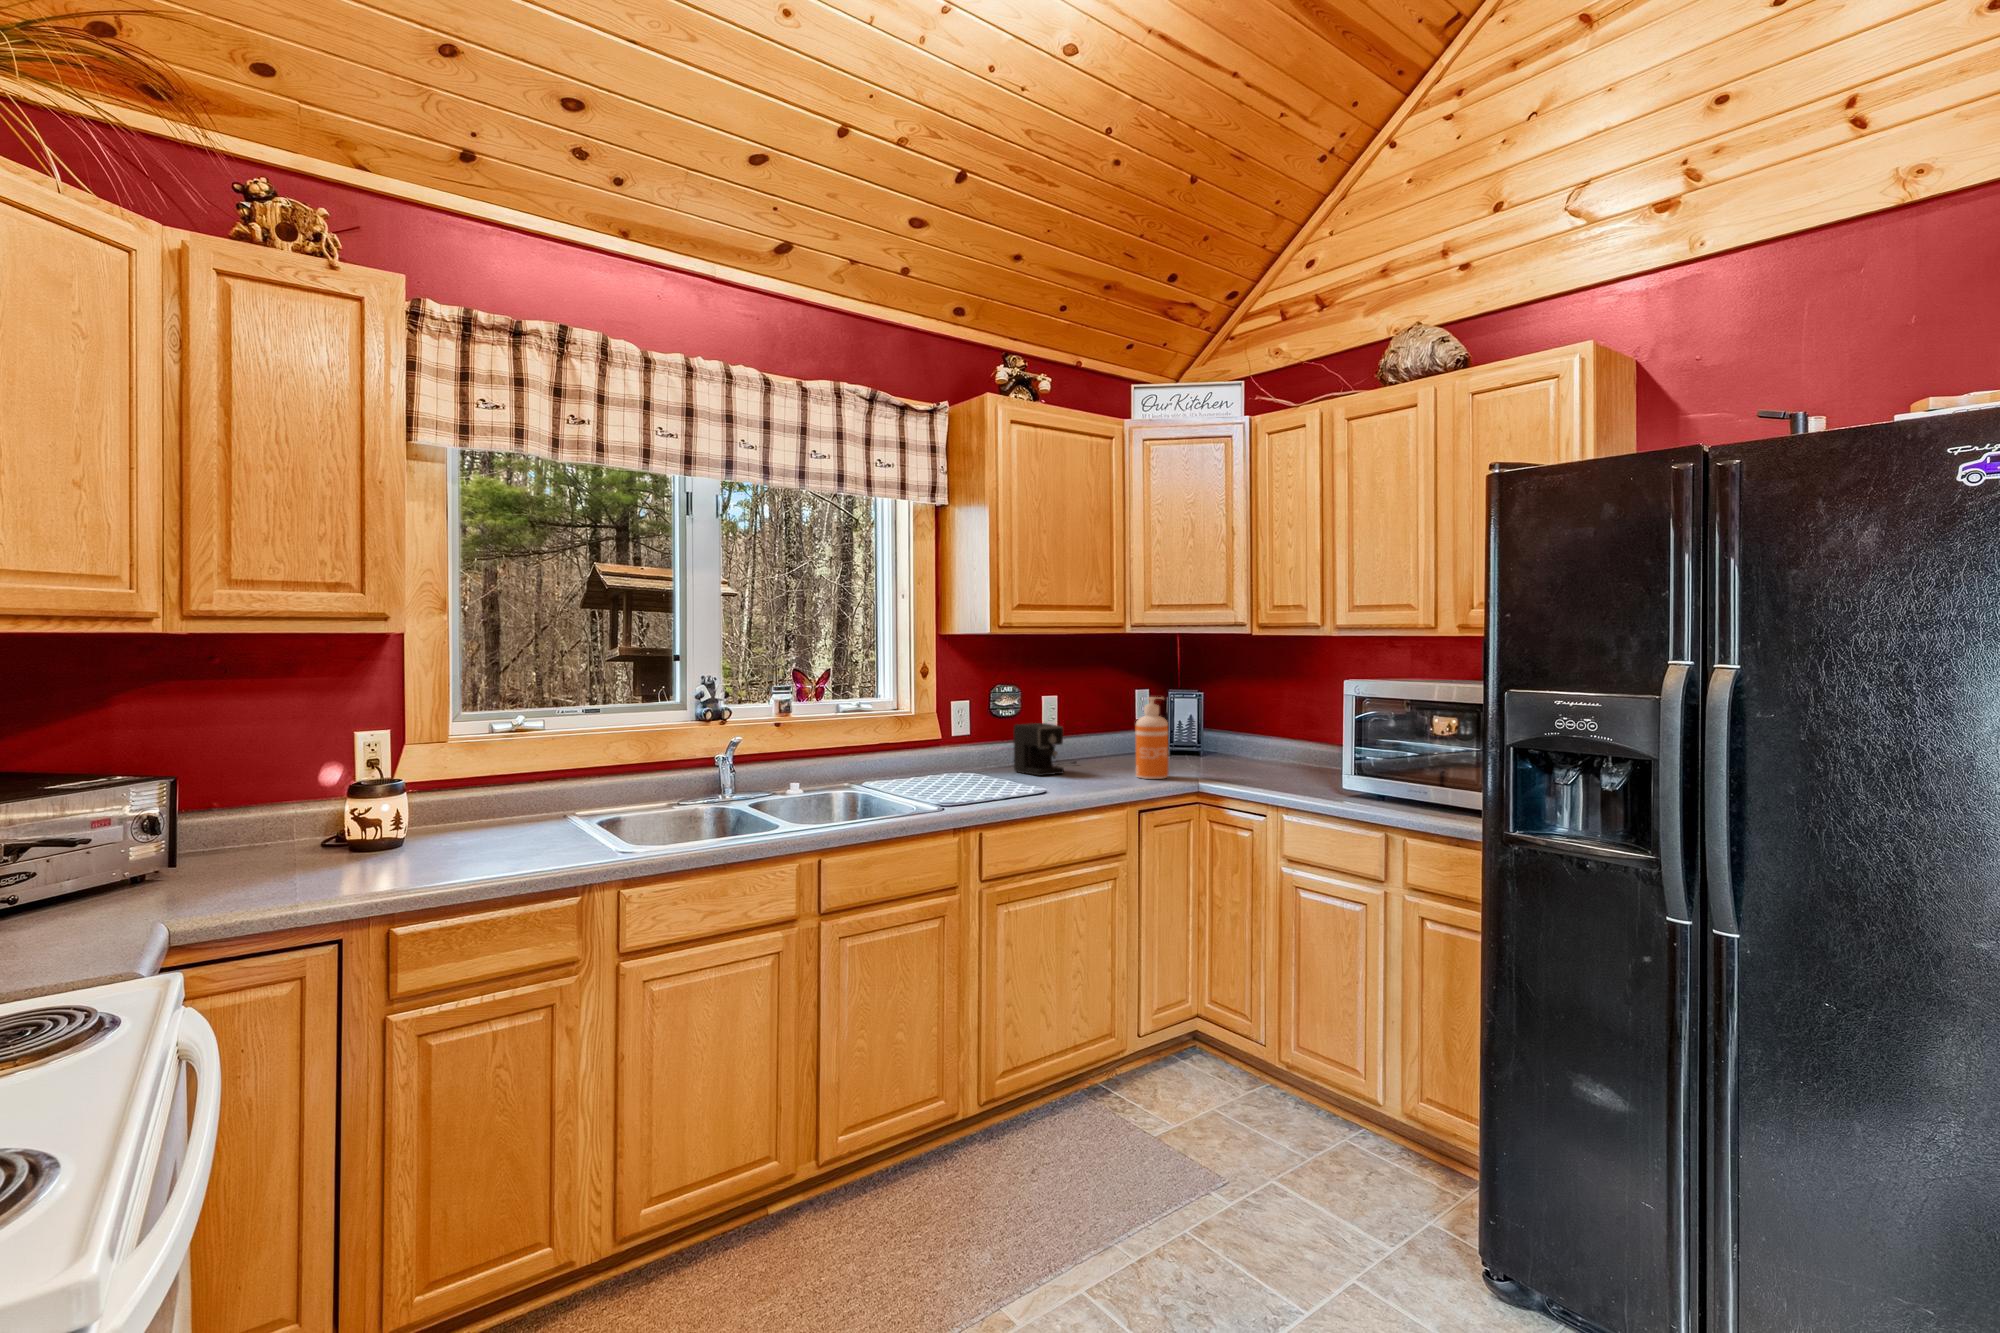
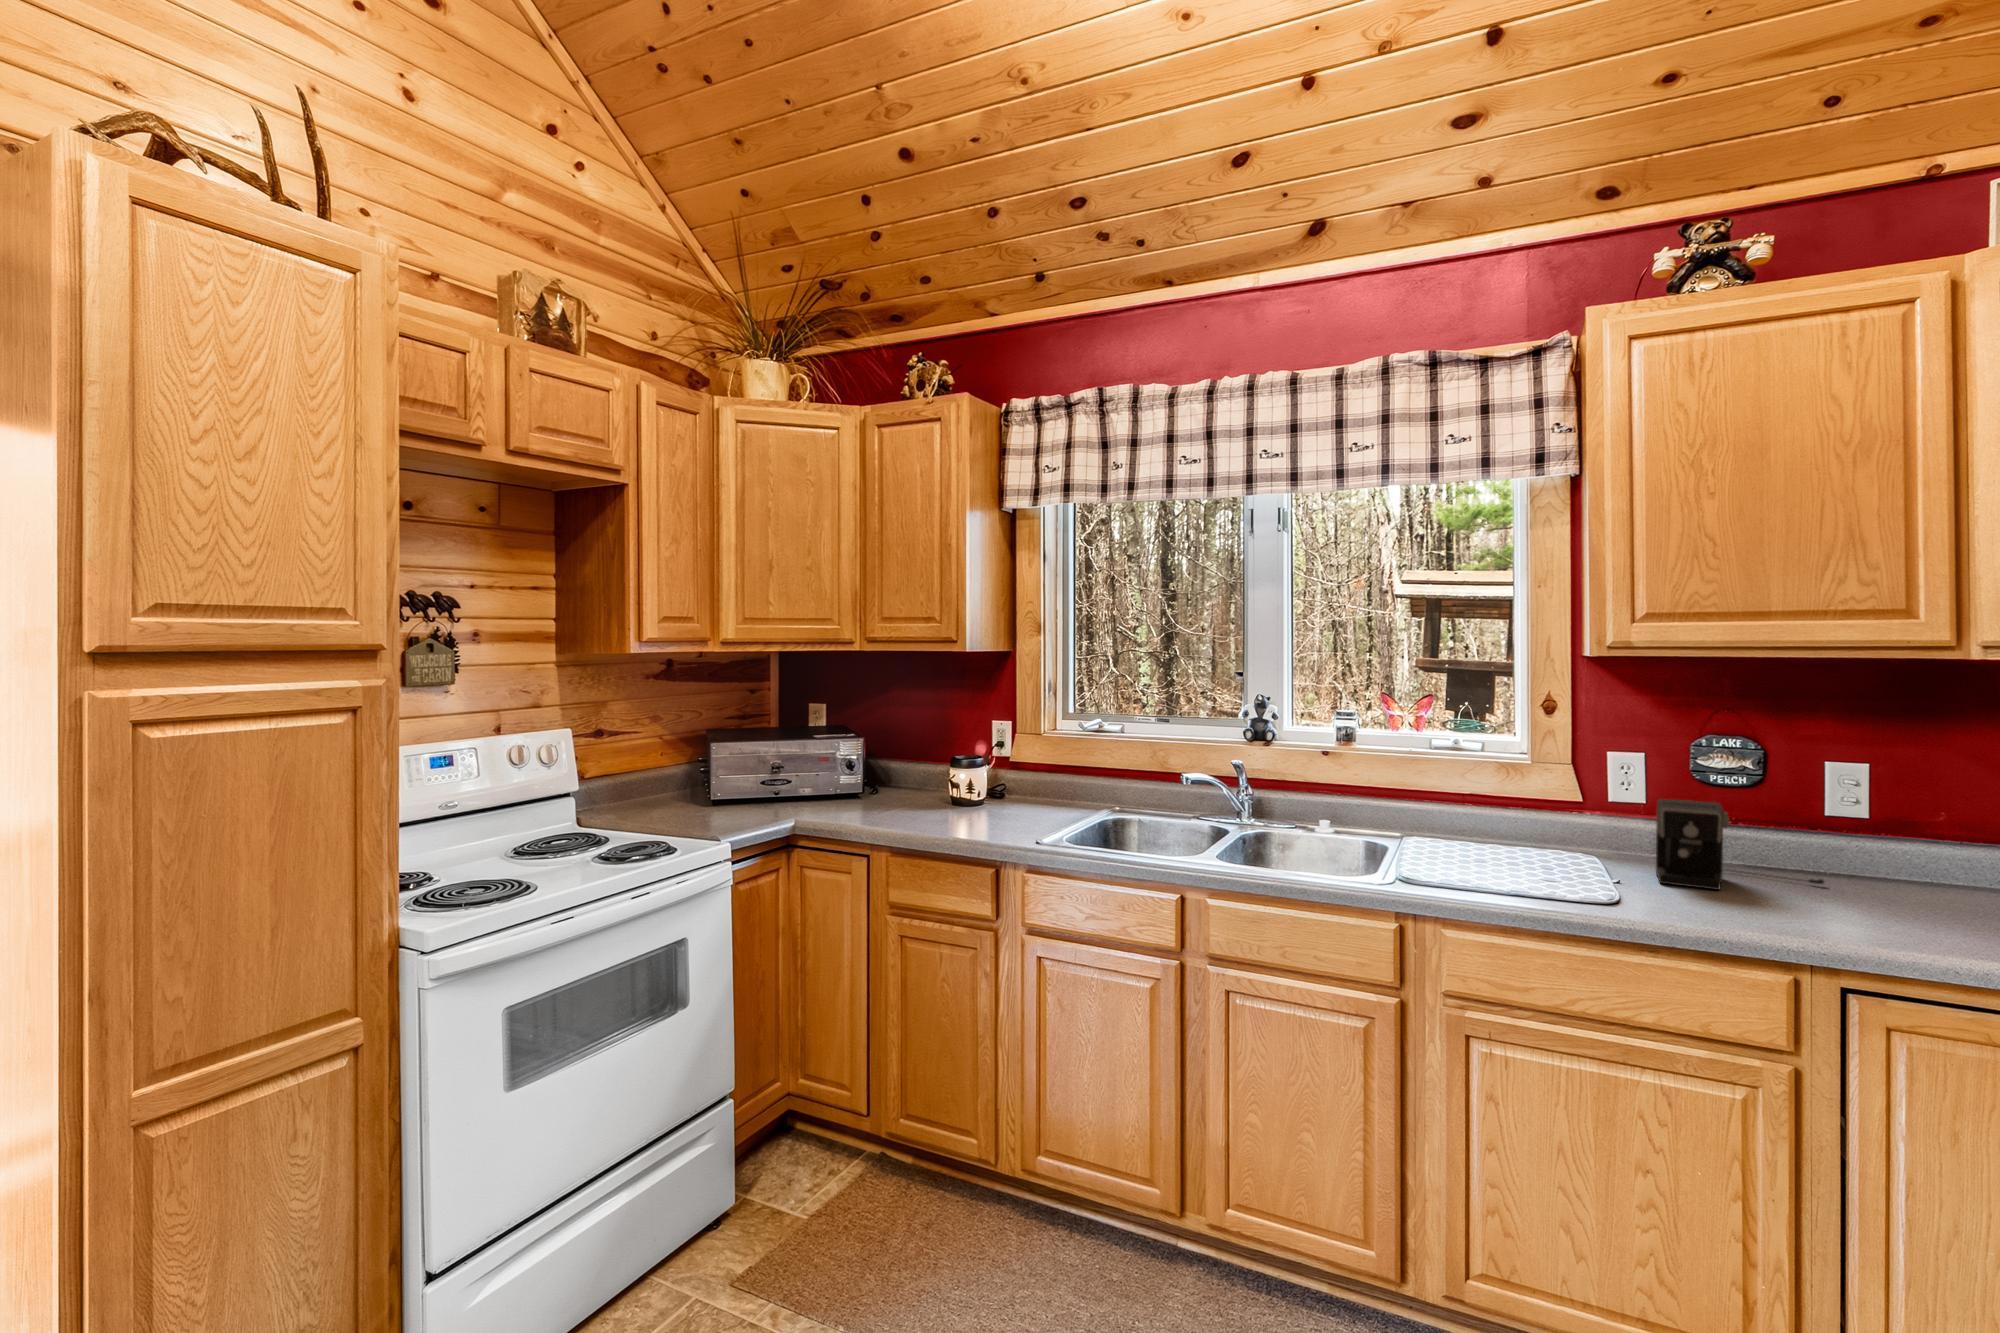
soap dispenser: present [1136,697,1168,779] -> none [1825,784,1908,943]

